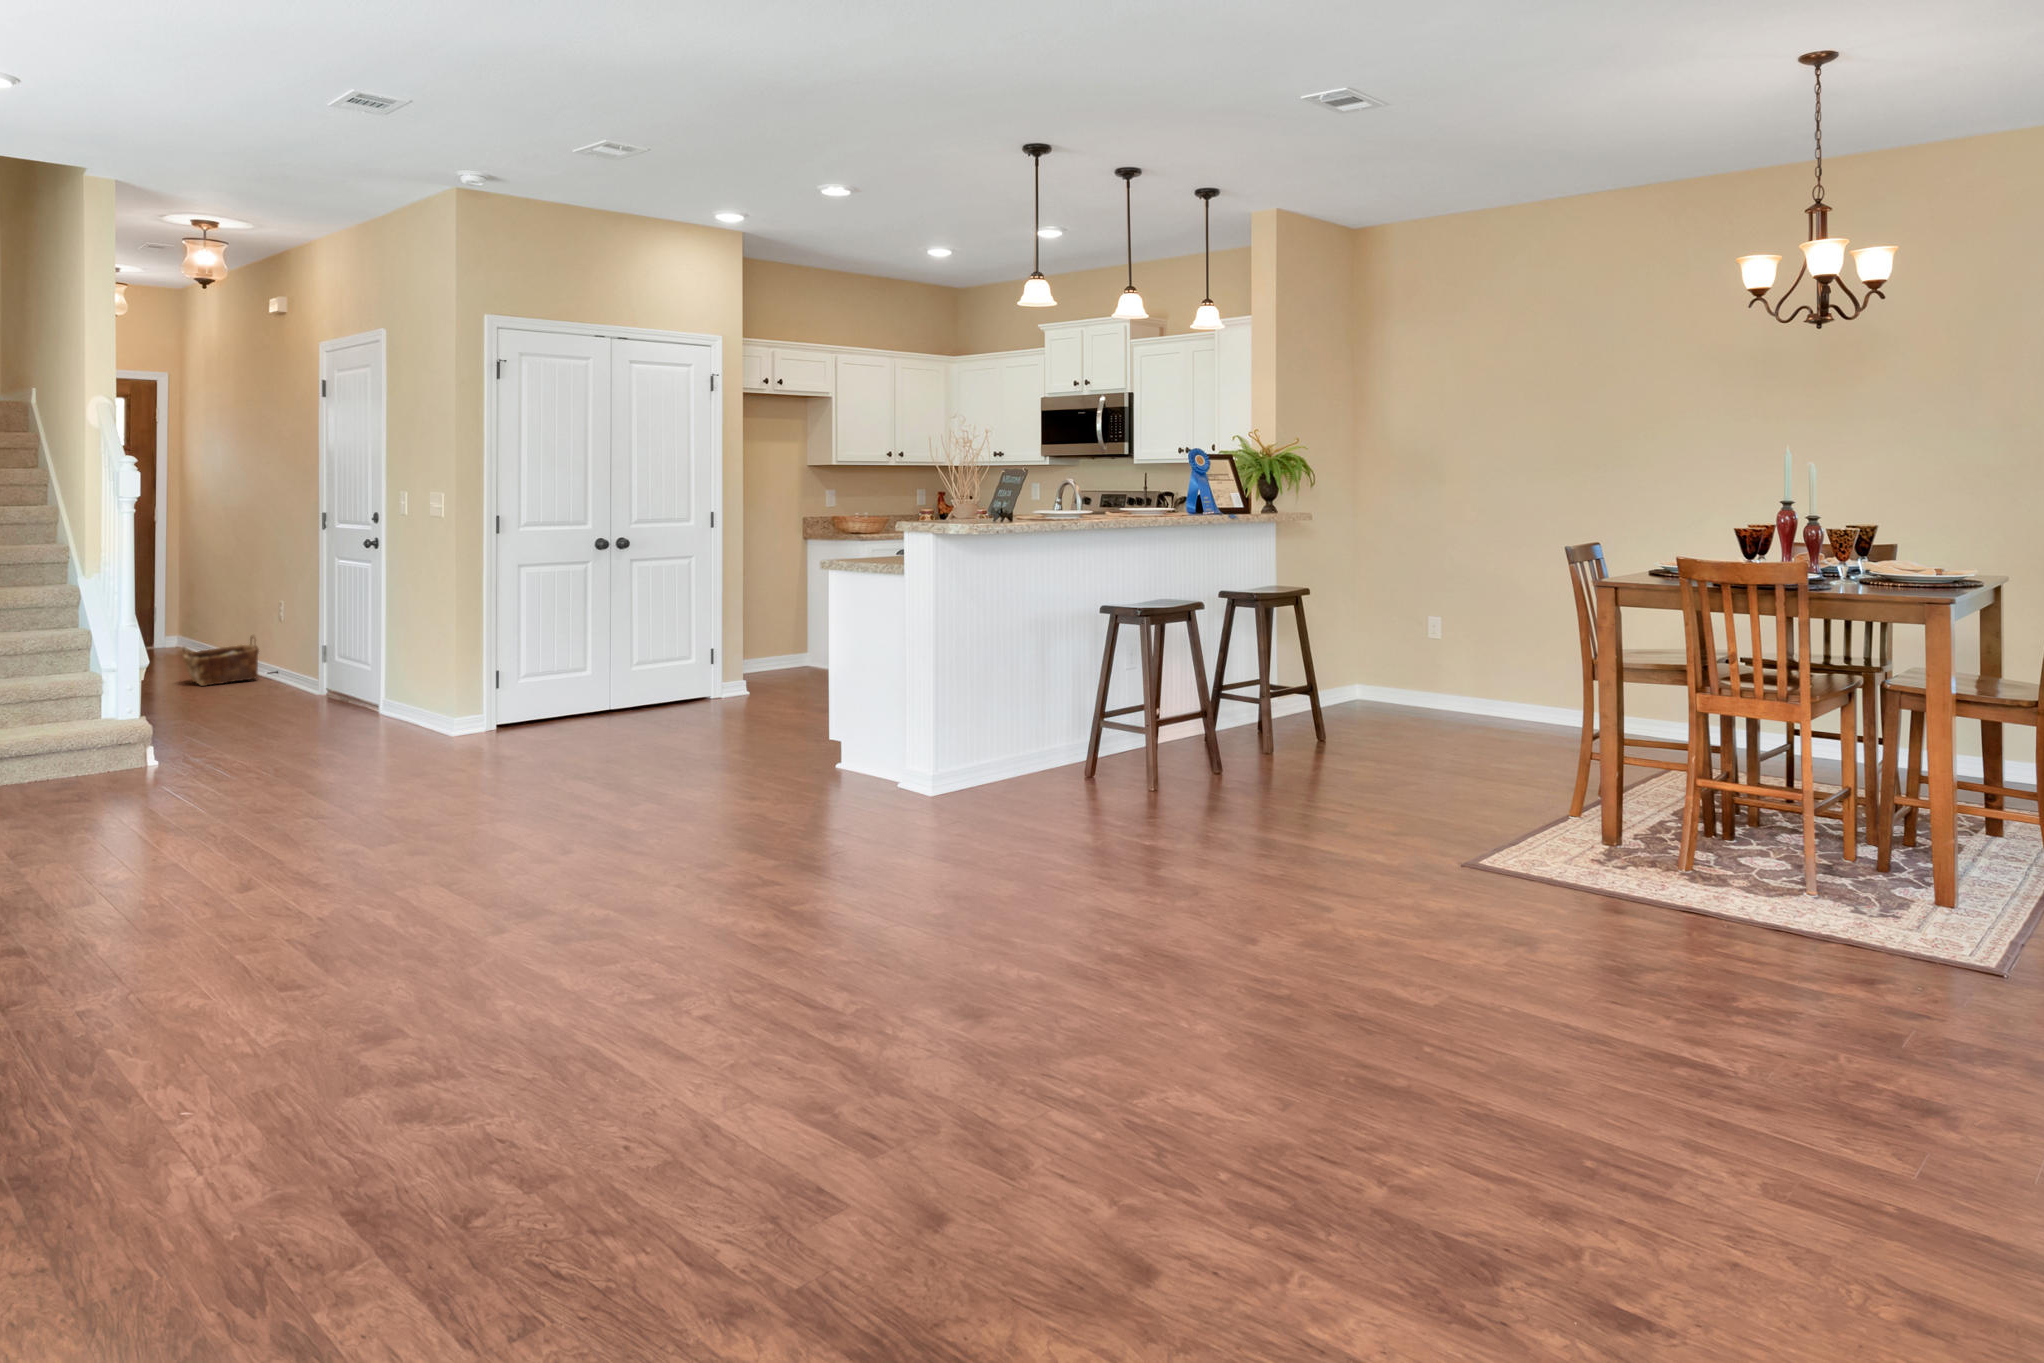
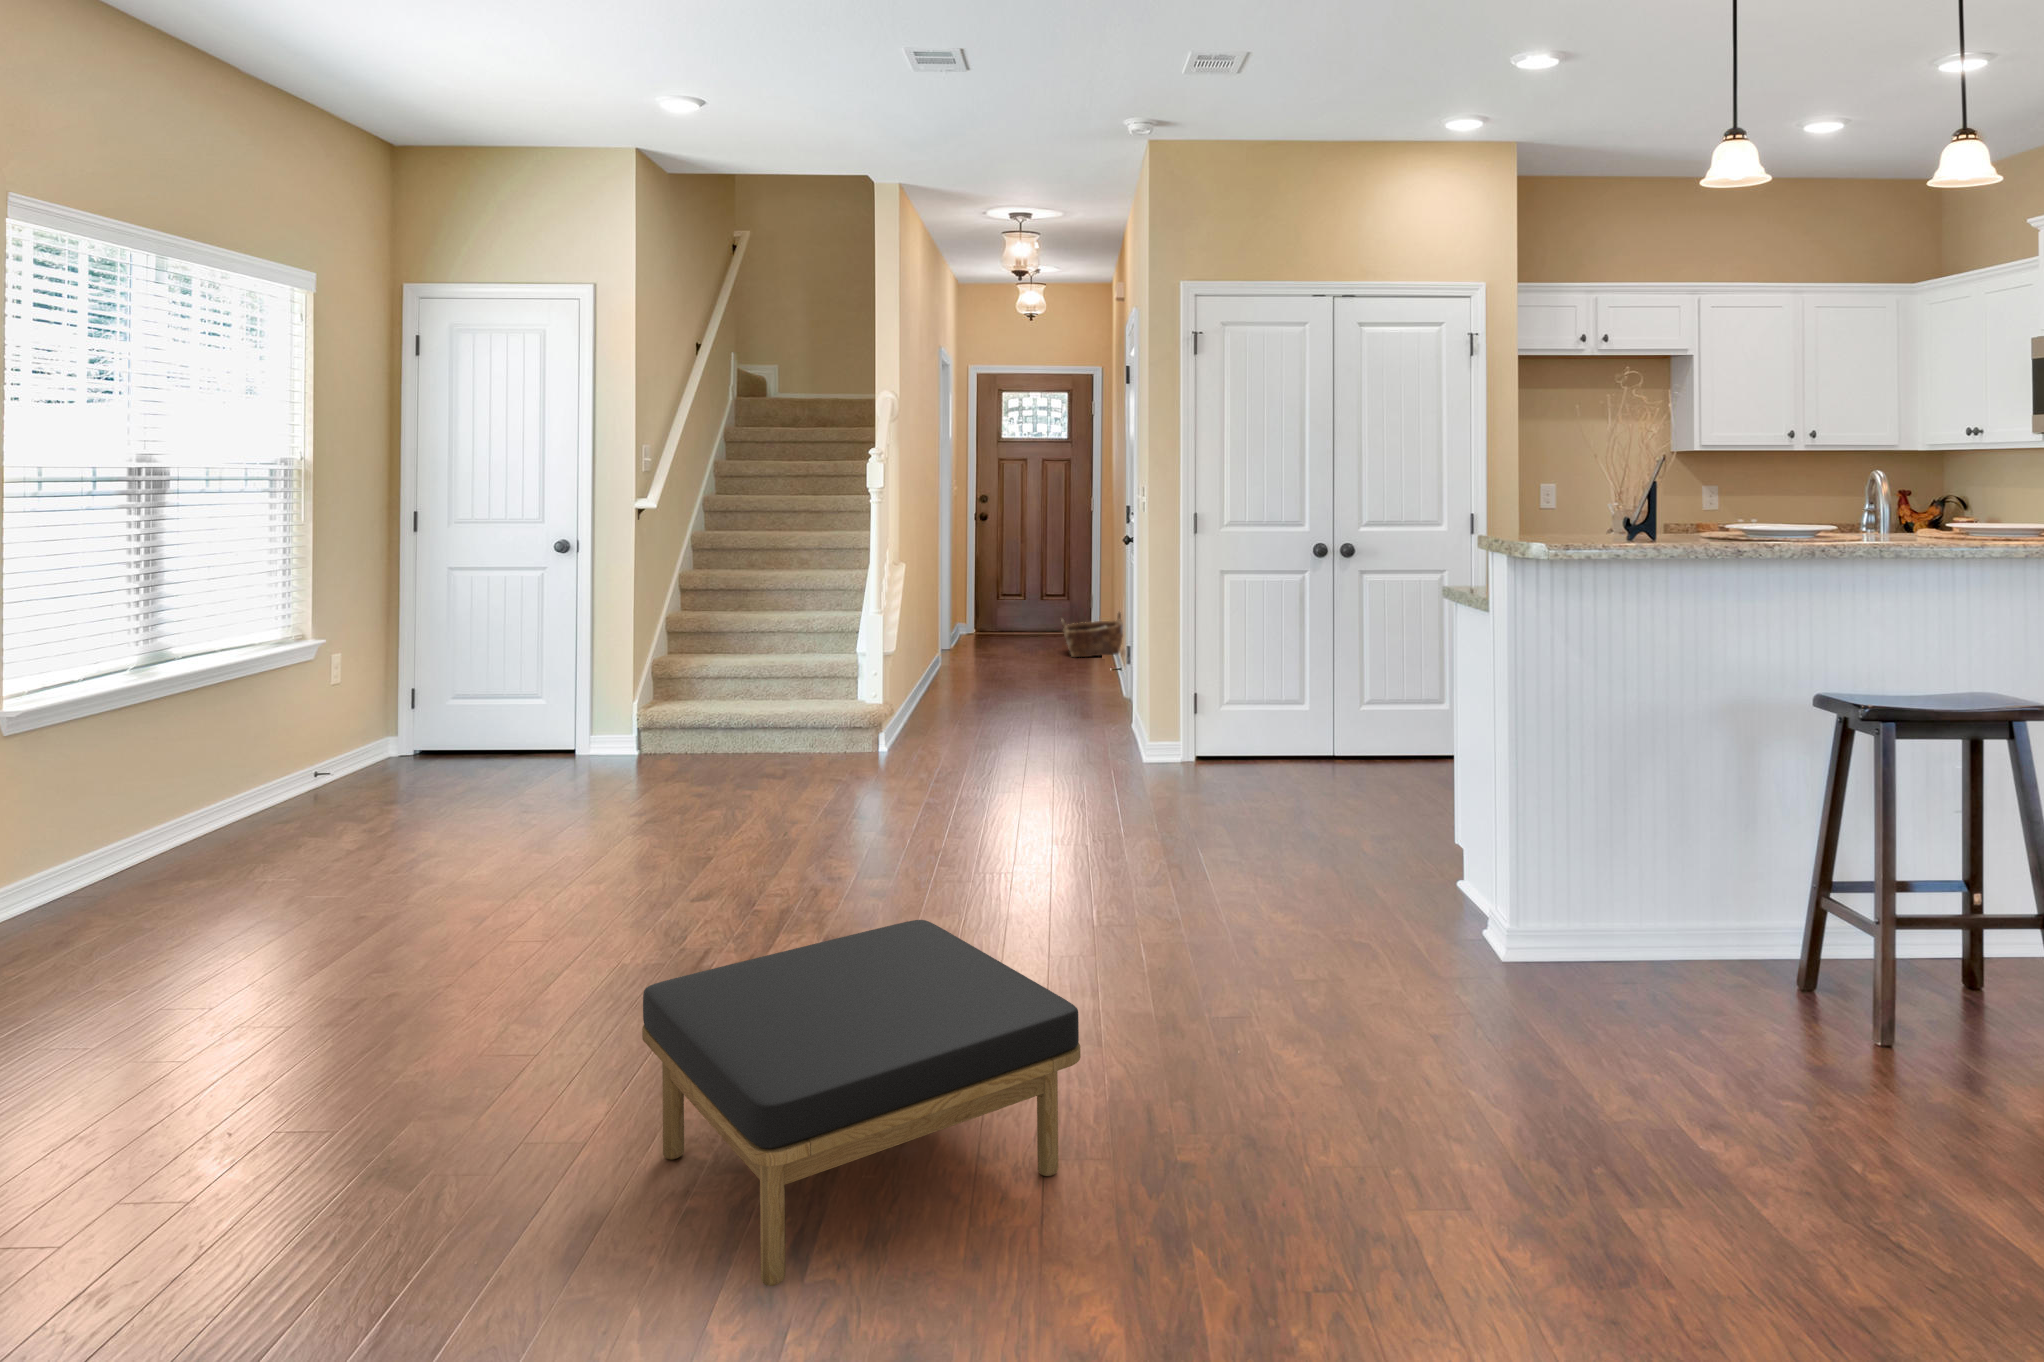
ottoman: none [525,775,818,945] -> present [642,920,1080,1286]

